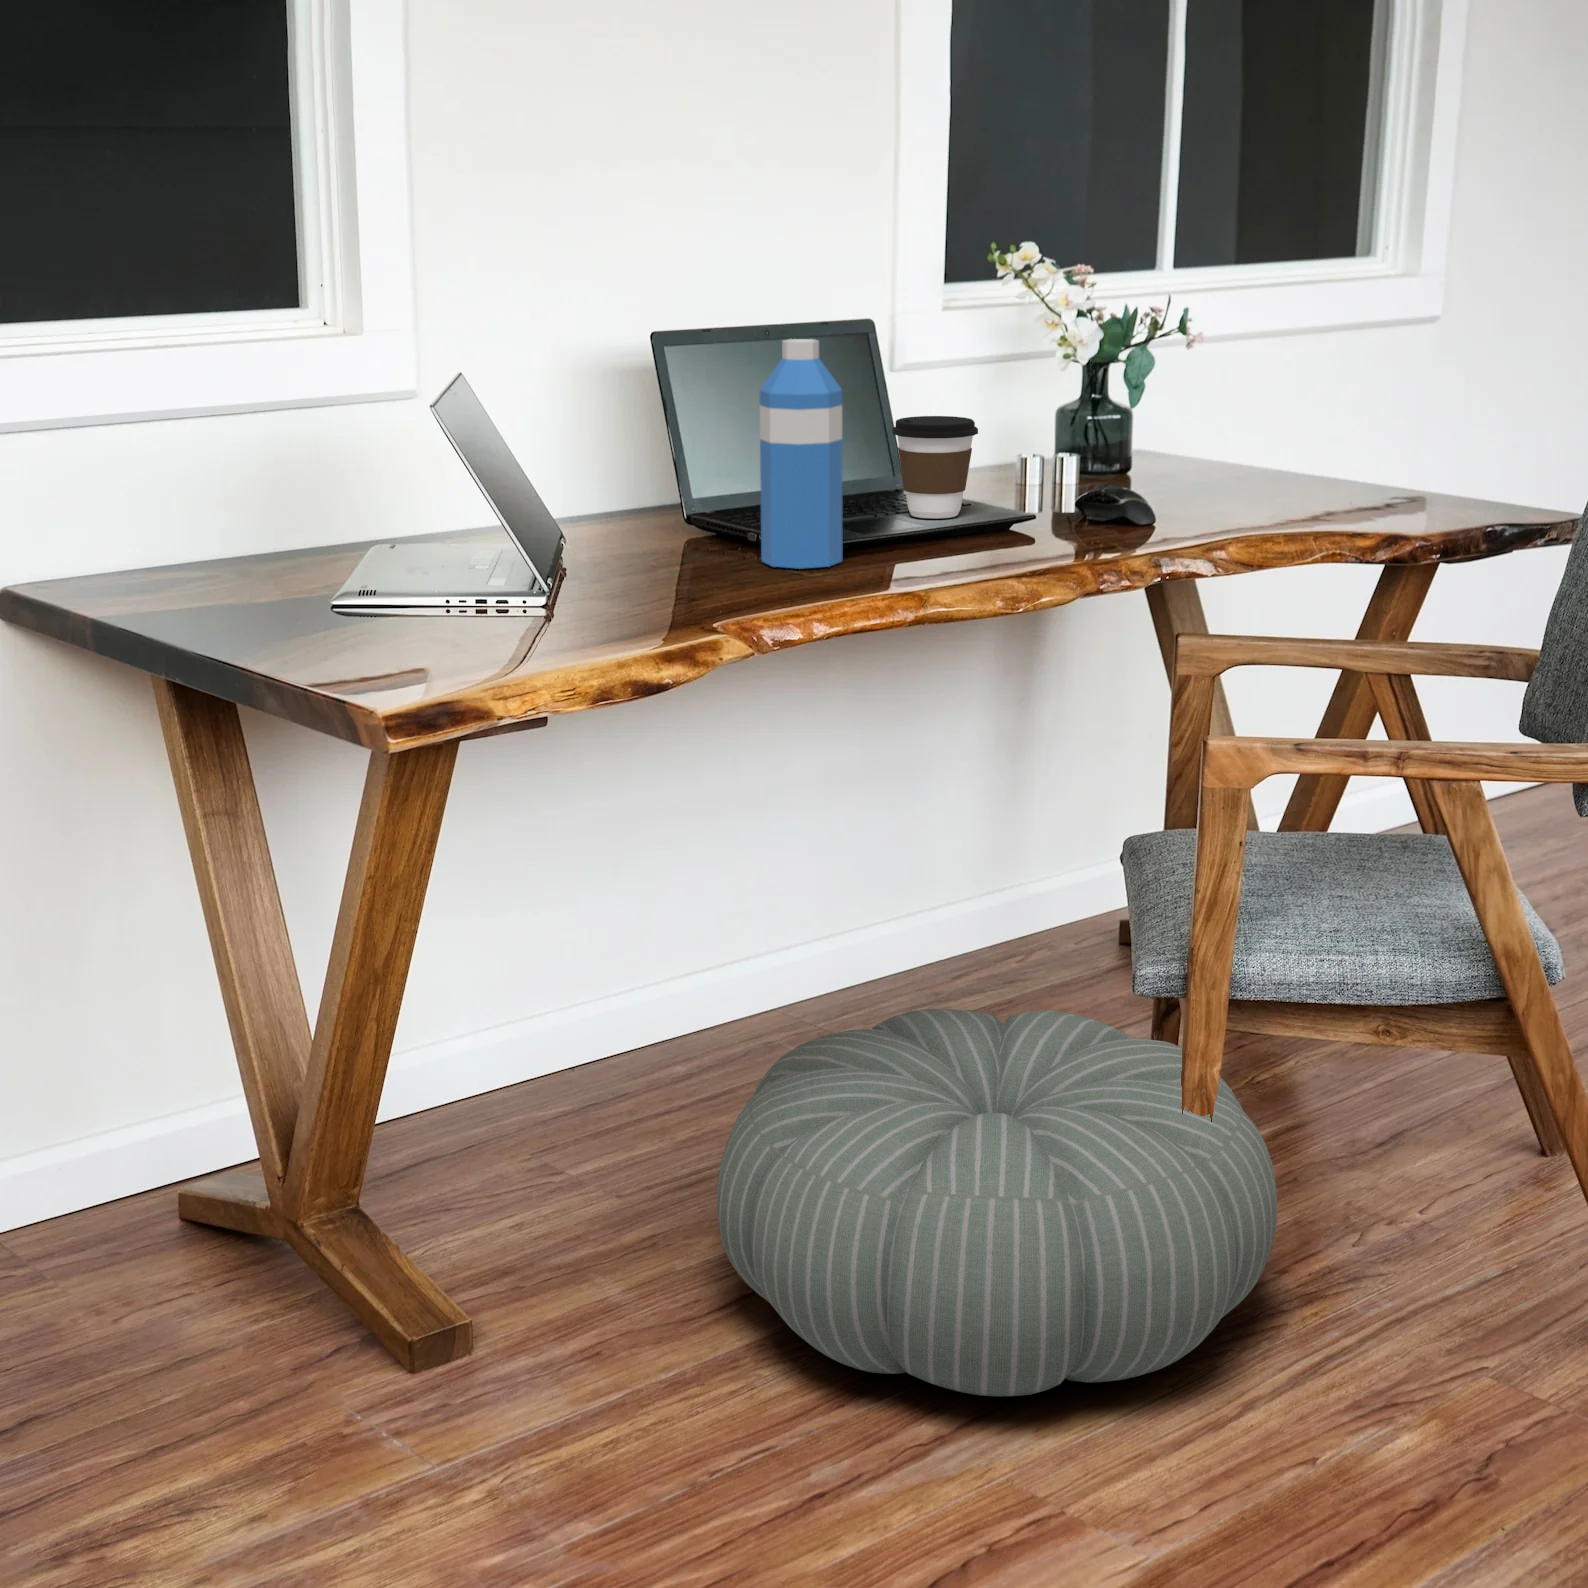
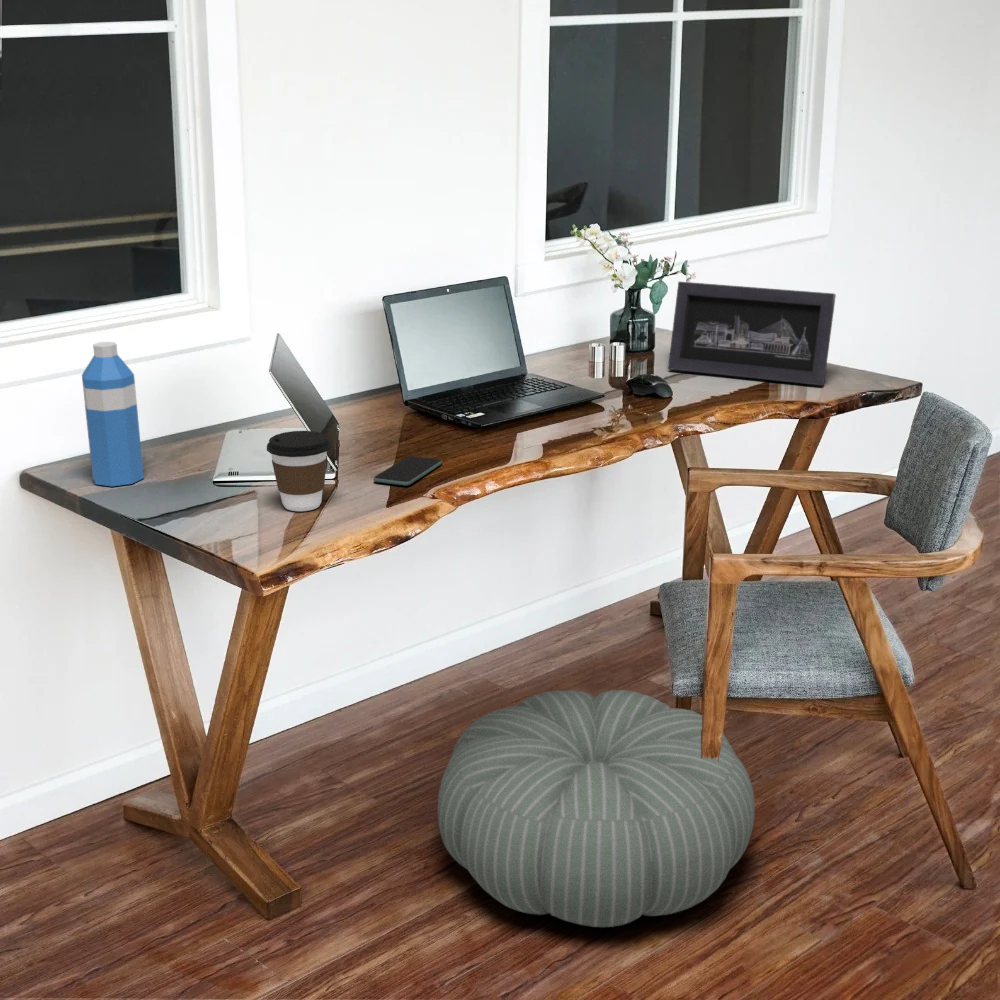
picture frame: none [1148,338,1439,508] -> present [668,282,836,385]
water bottle: present [760,339,843,569] -> present [82,342,144,486]
coffee cup: present [892,416,978,518] -> present [267,431,331,511]
smartphone: none [615,579,738,613] -> present [374,456,442,485]

